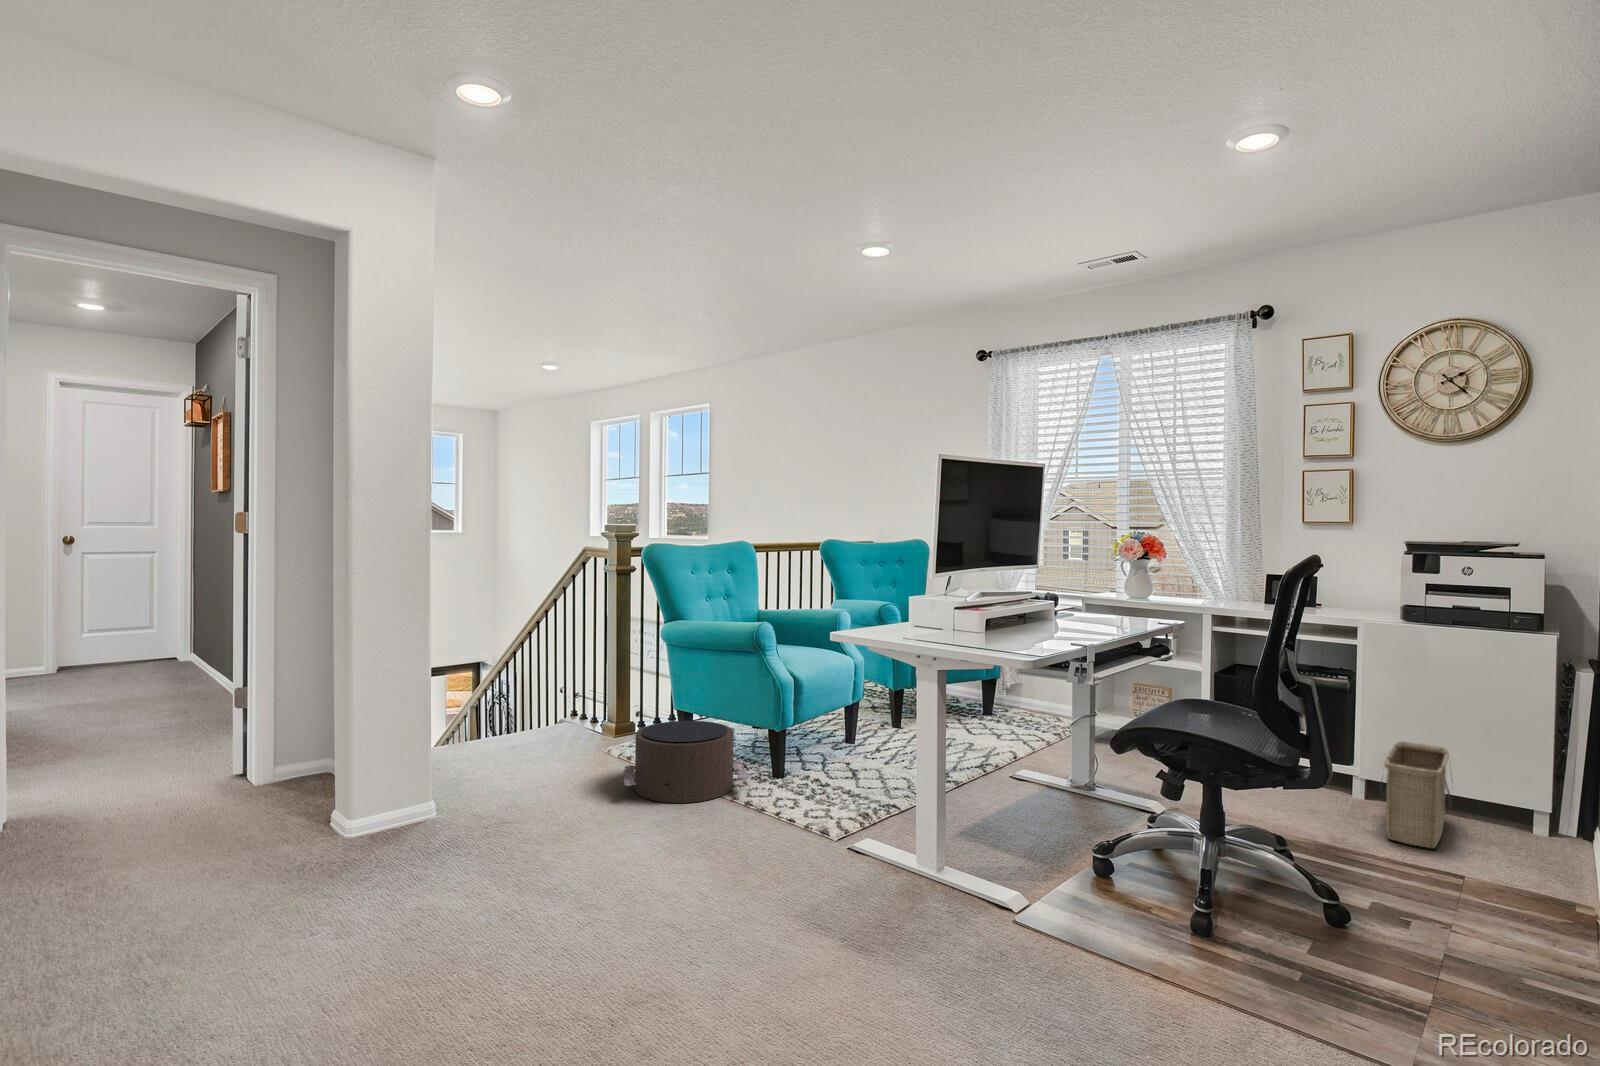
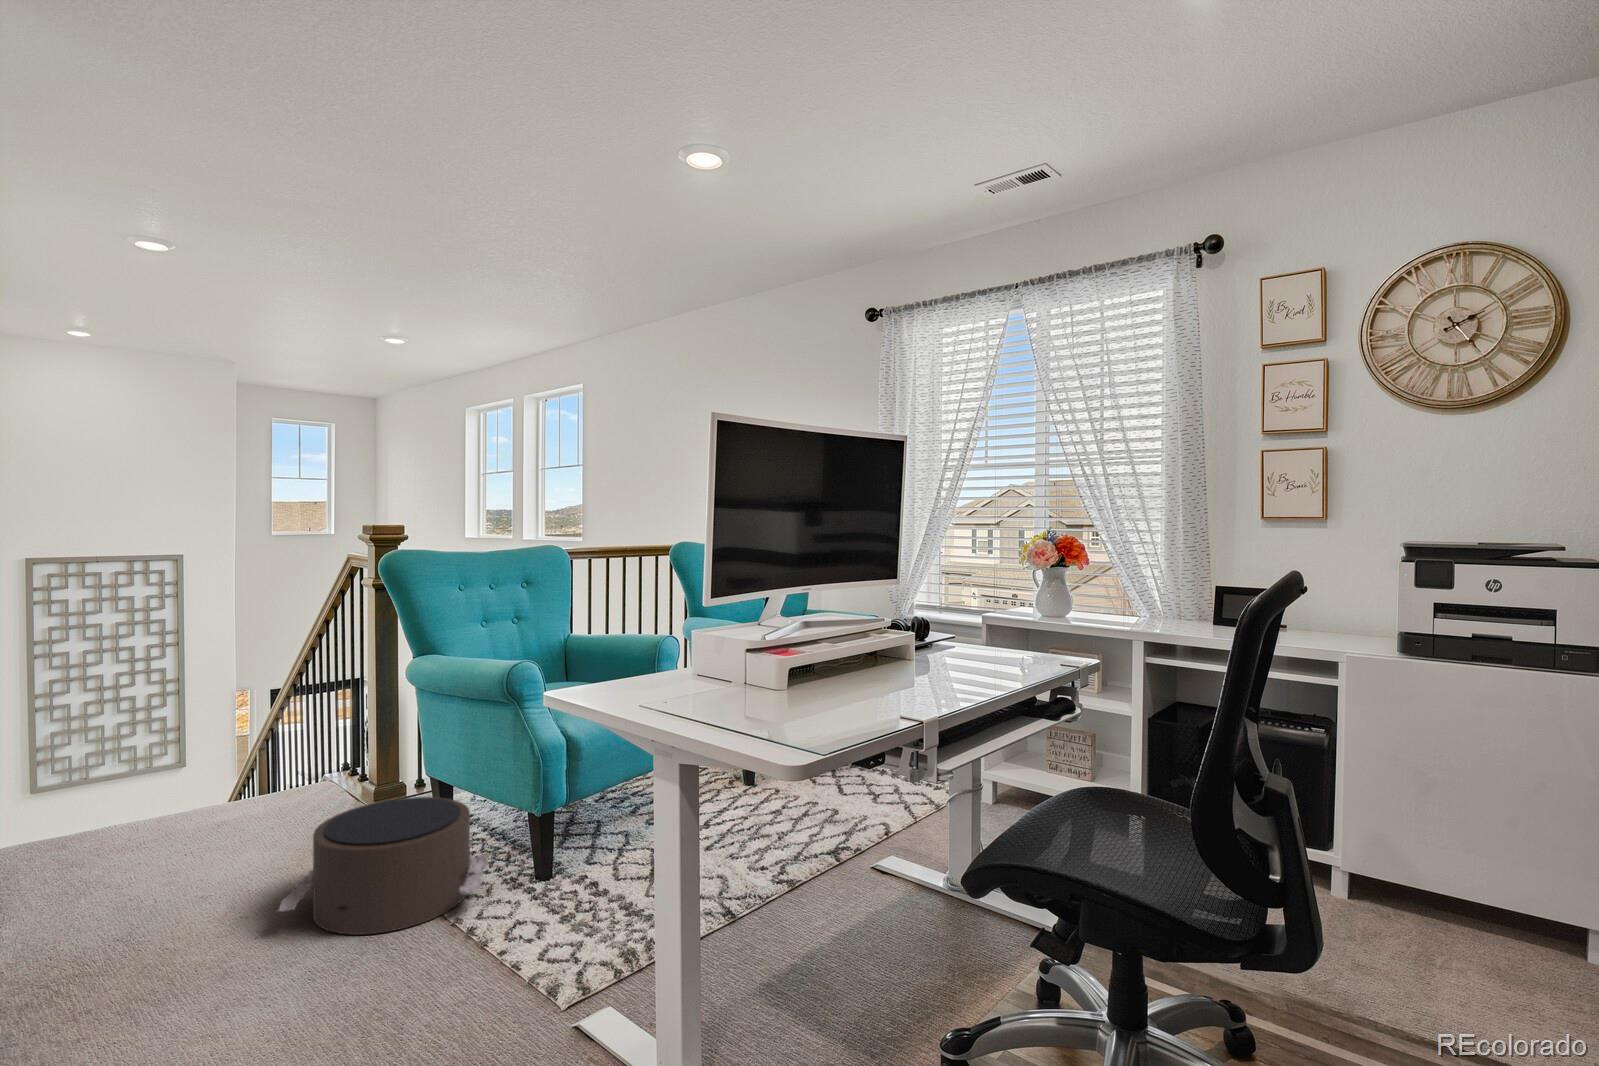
basket: present [1381,741,1452,848] -> none [1377,827,1486,1010]

